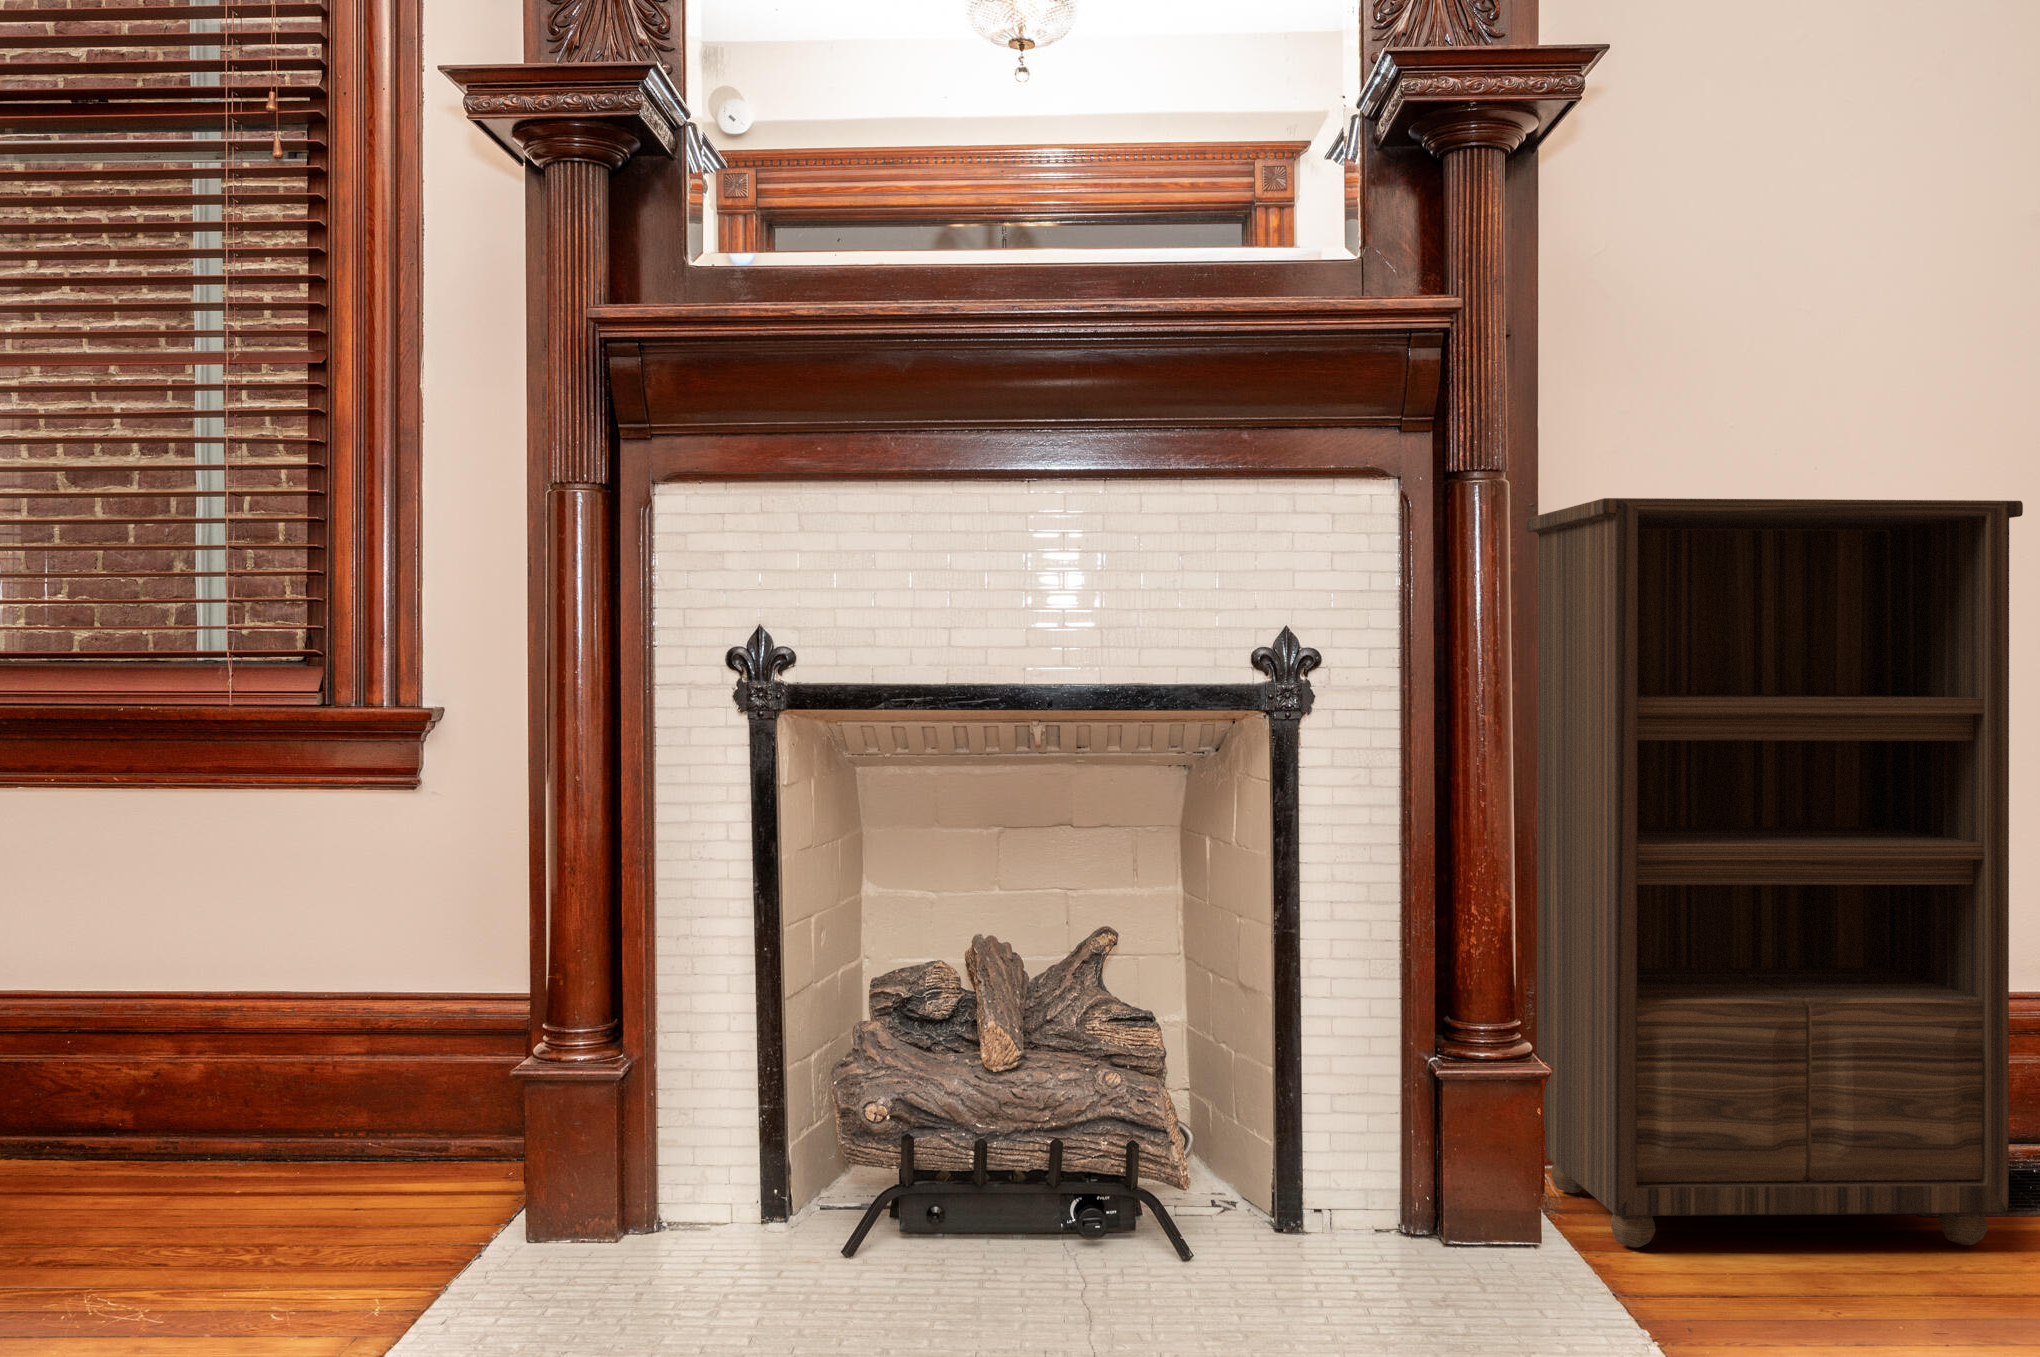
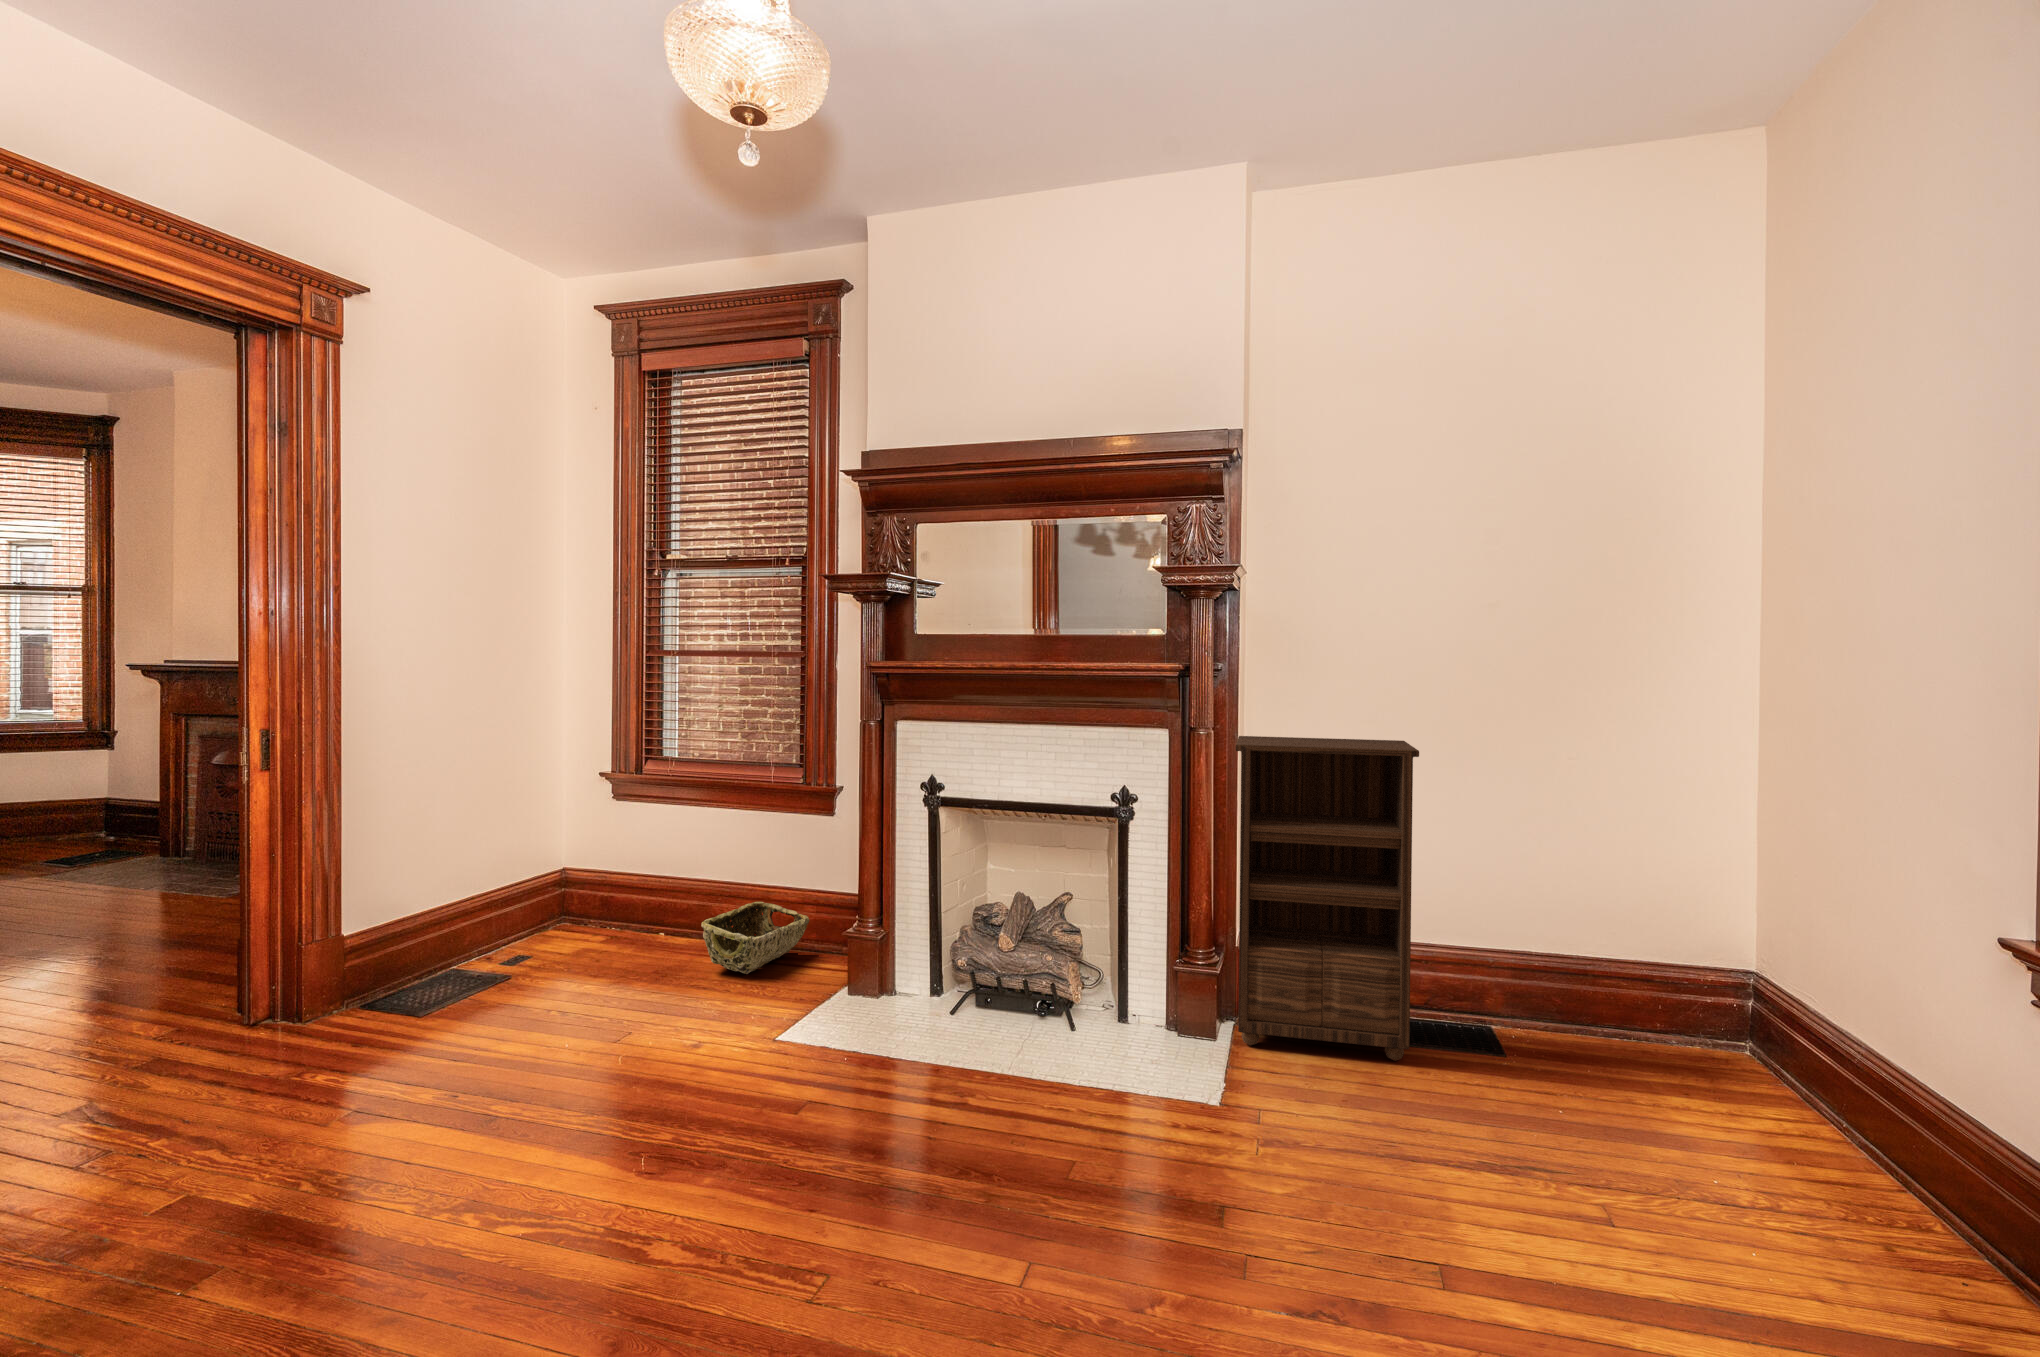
woven basket: none [55,1030,356,1216] -> present [701,901,809,974]

